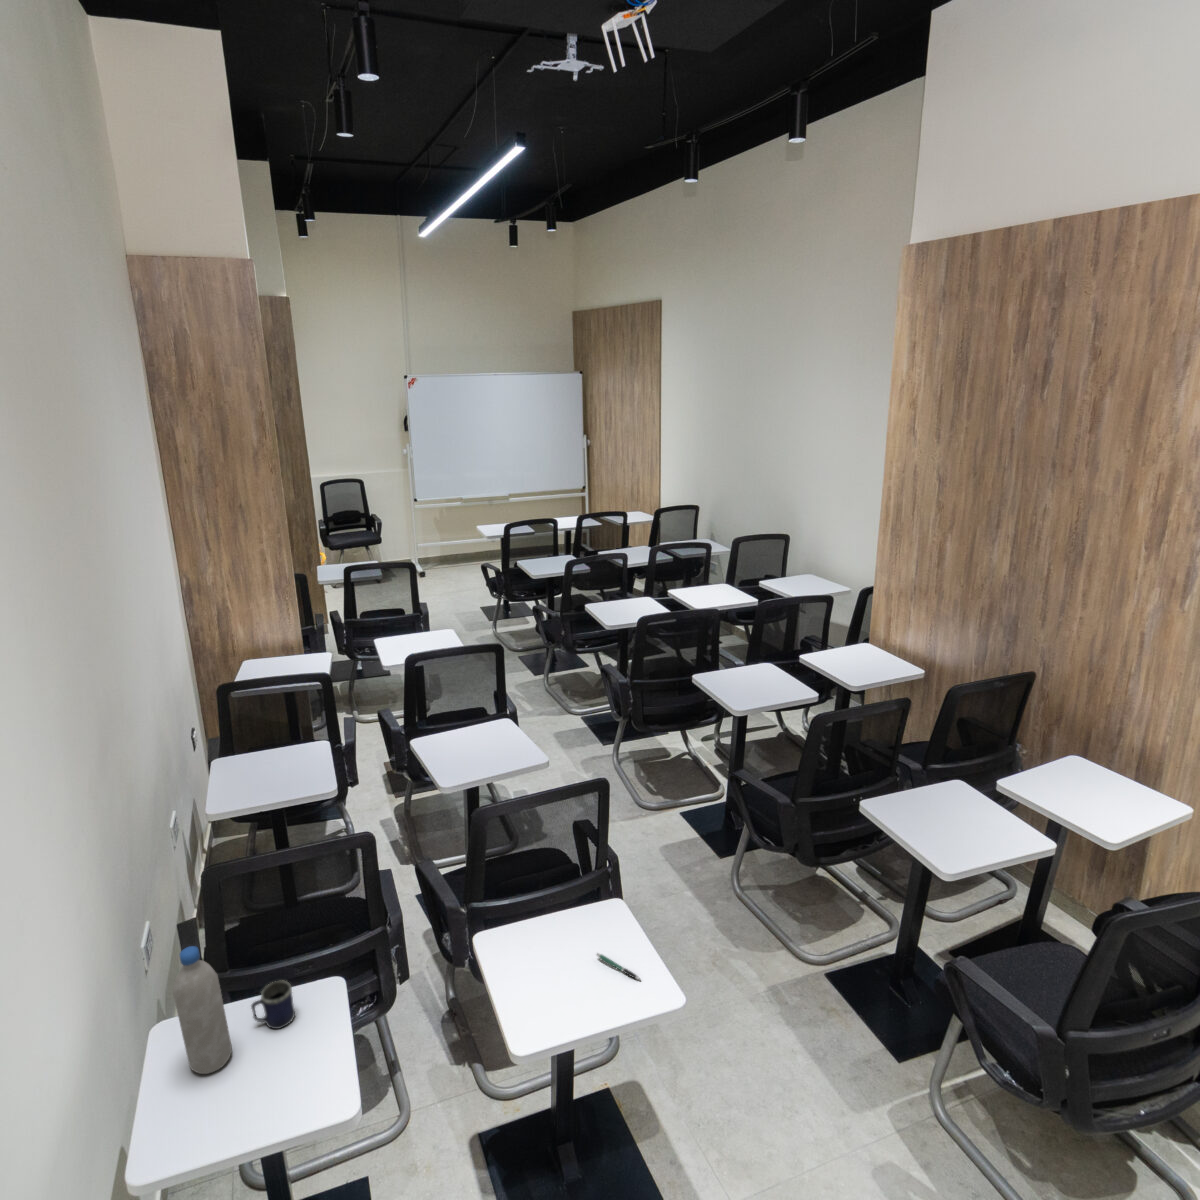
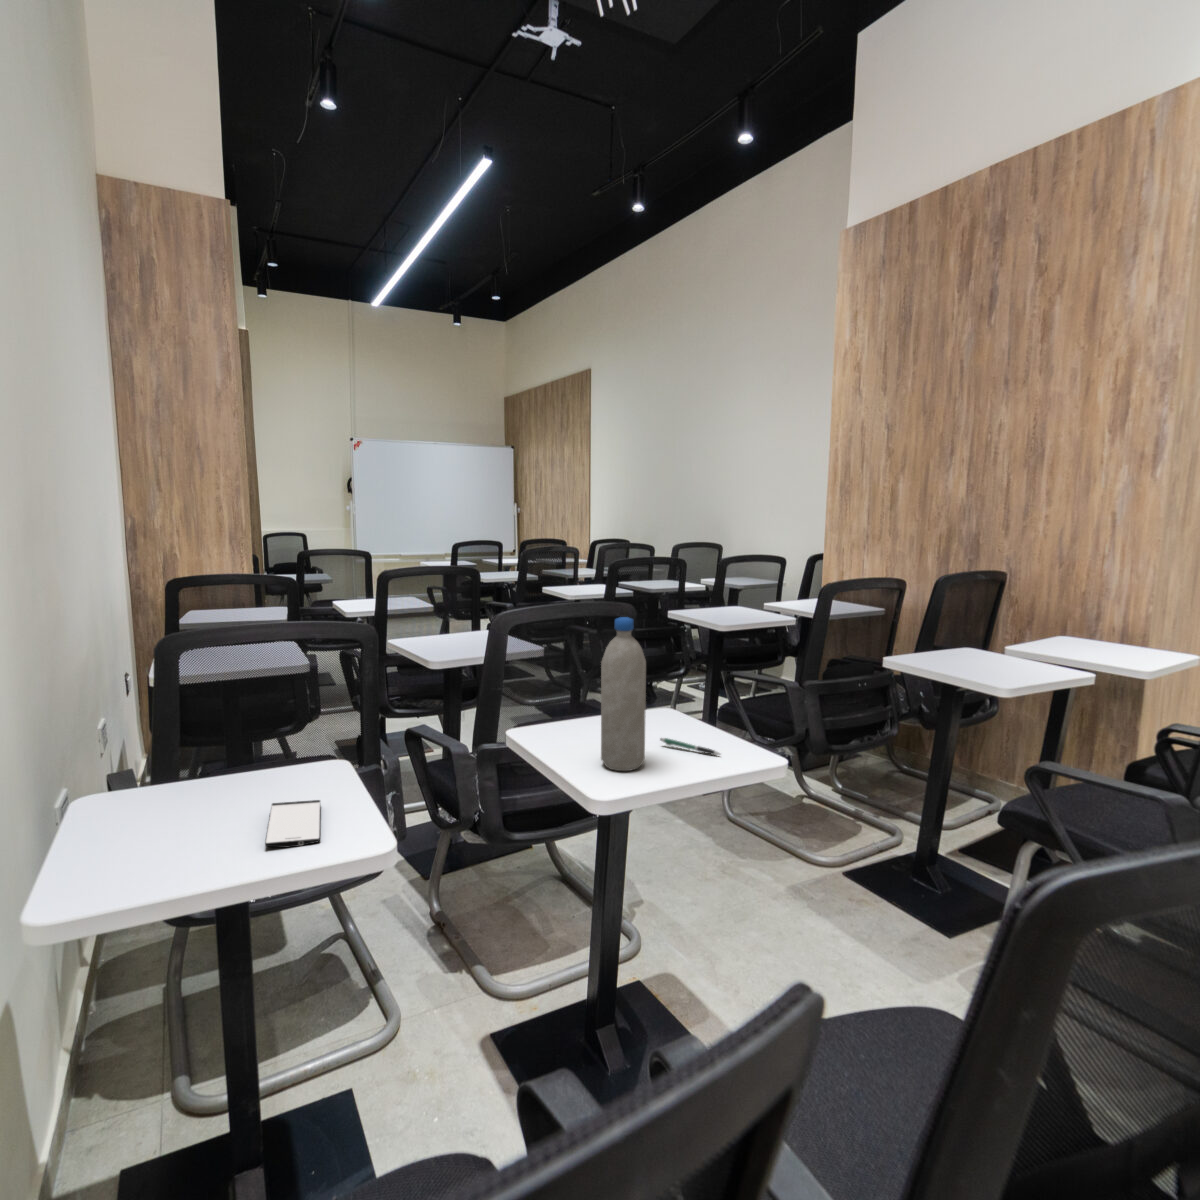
water bottle: present [173,946,232,1074] -> present [601,617,646,771]
mug: present [251,980,295,1029] -> none [228,739,287,797]
smartphone: none [271,1042,315,1106] -> present [265,800,320,847]

